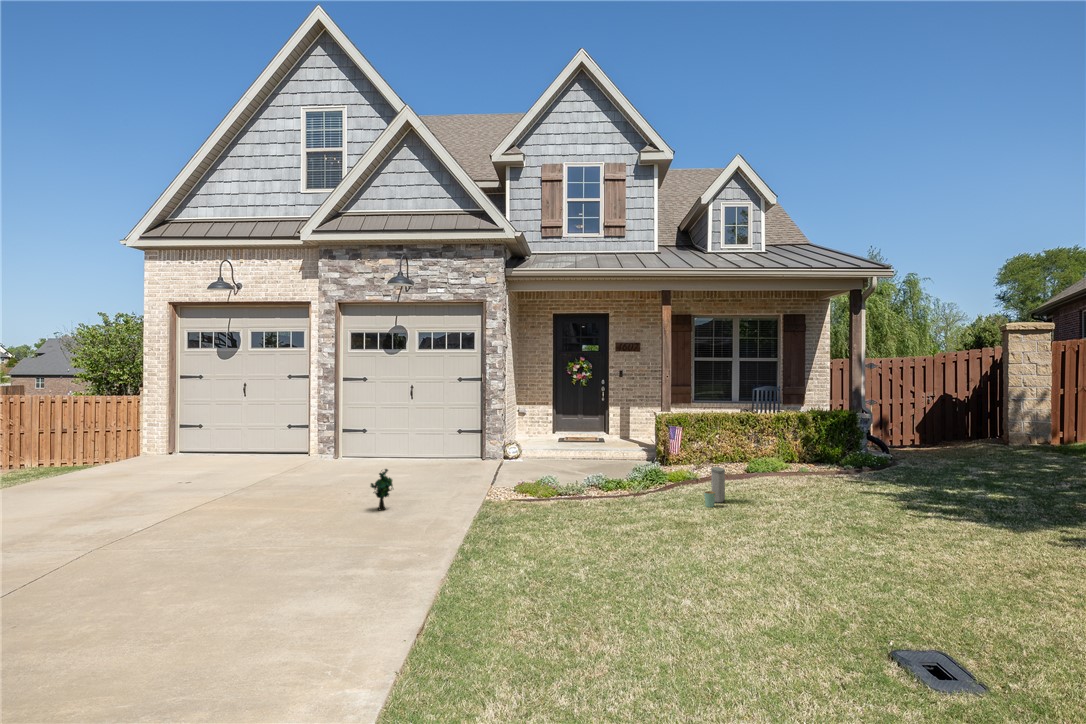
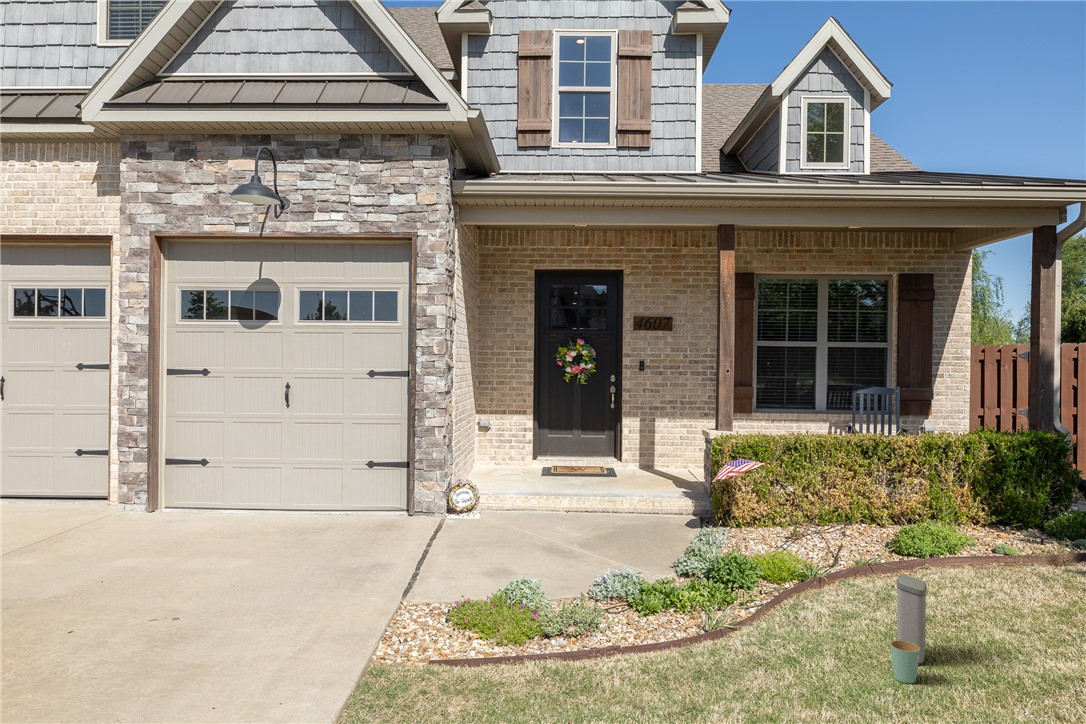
decorative plant: present [371,469,393,510] -> none [74,586,144,691]

